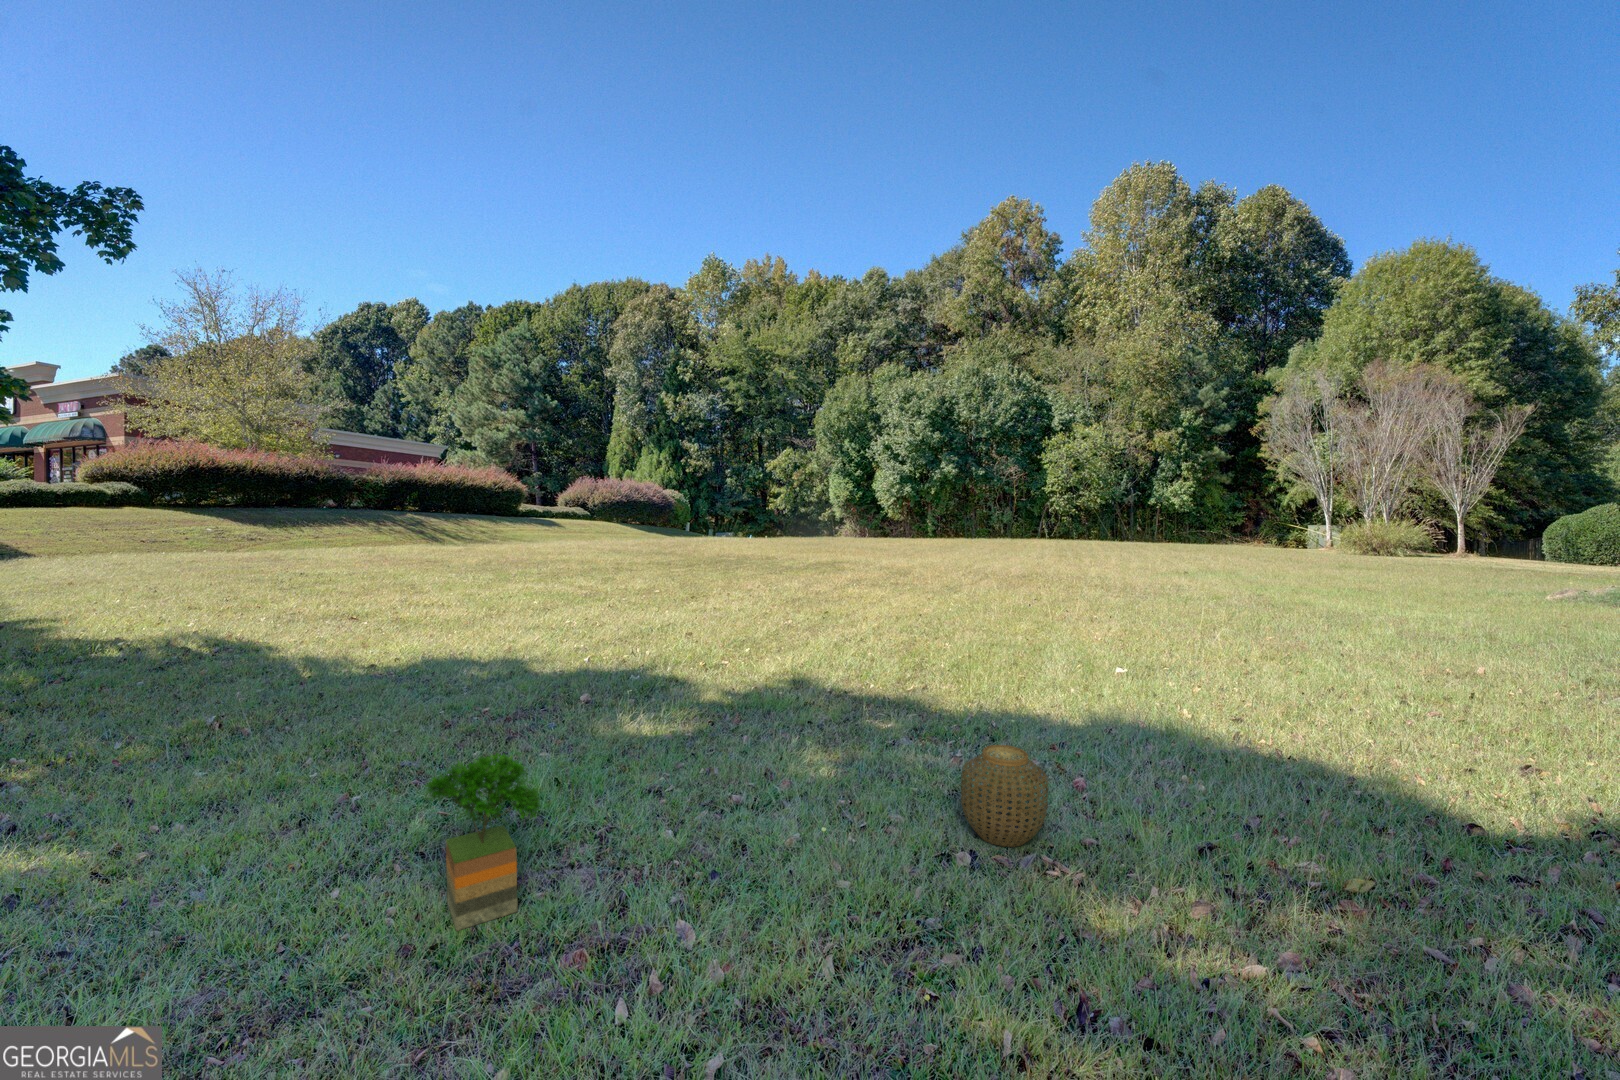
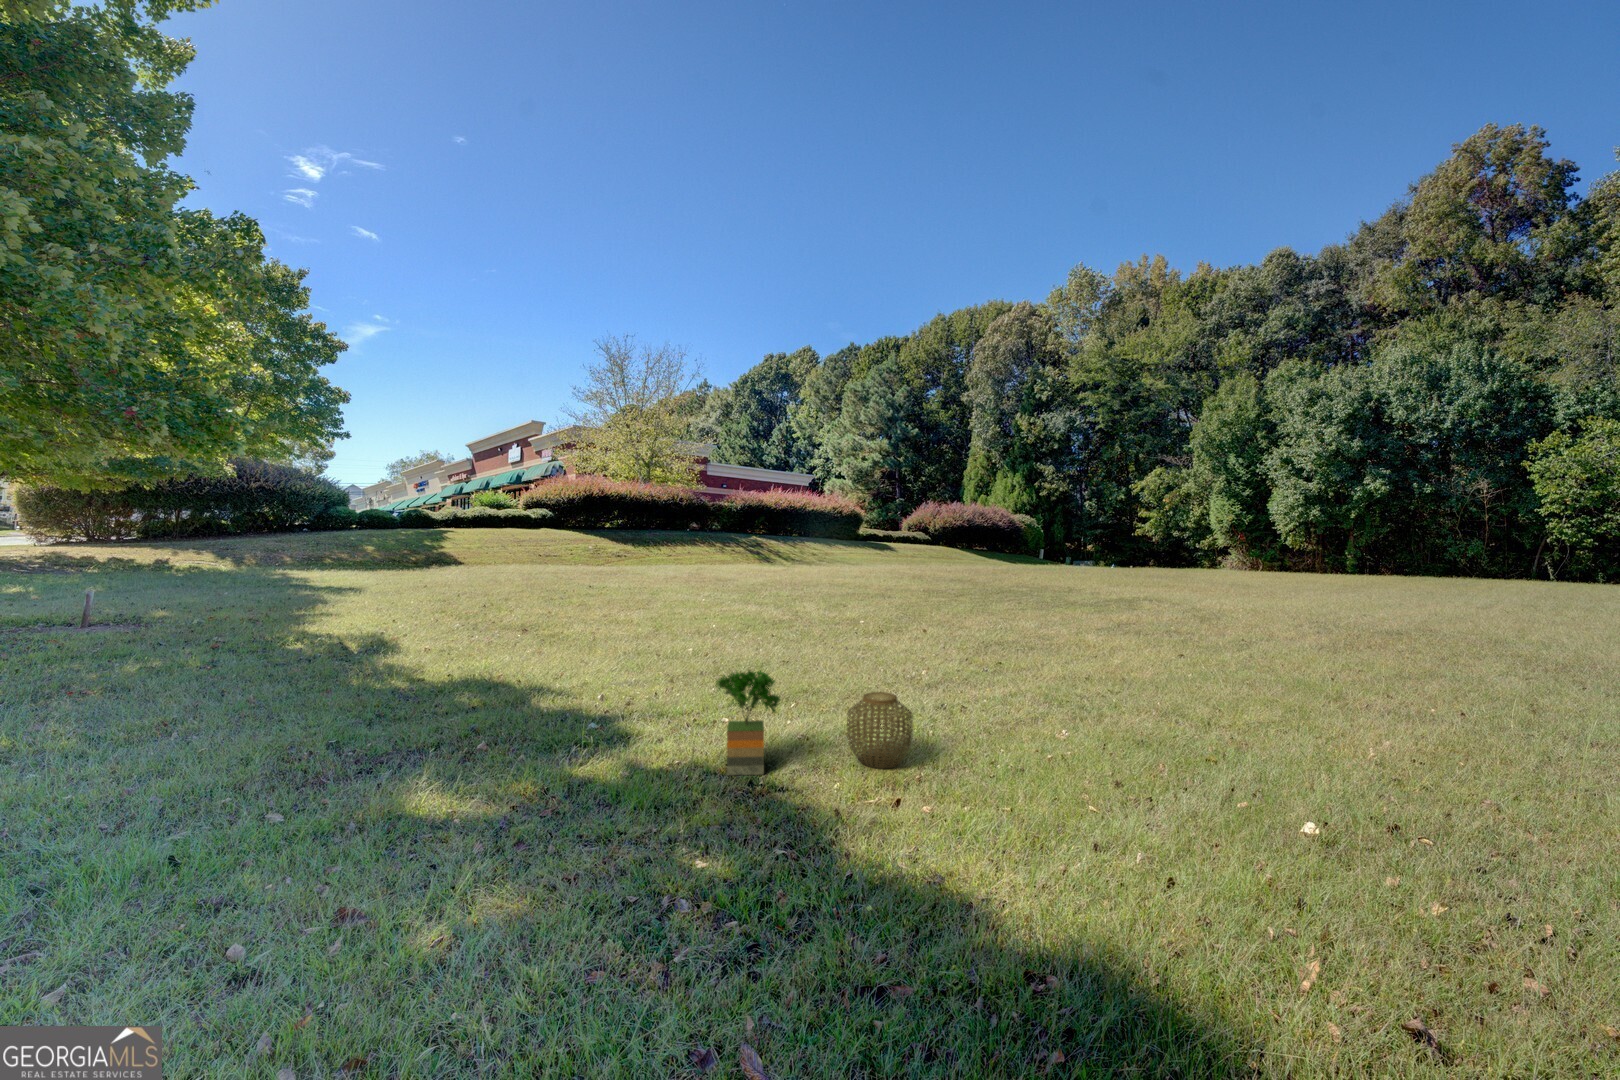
potted tree: present [425,753,540,931] -> present [716,670,780,775]

